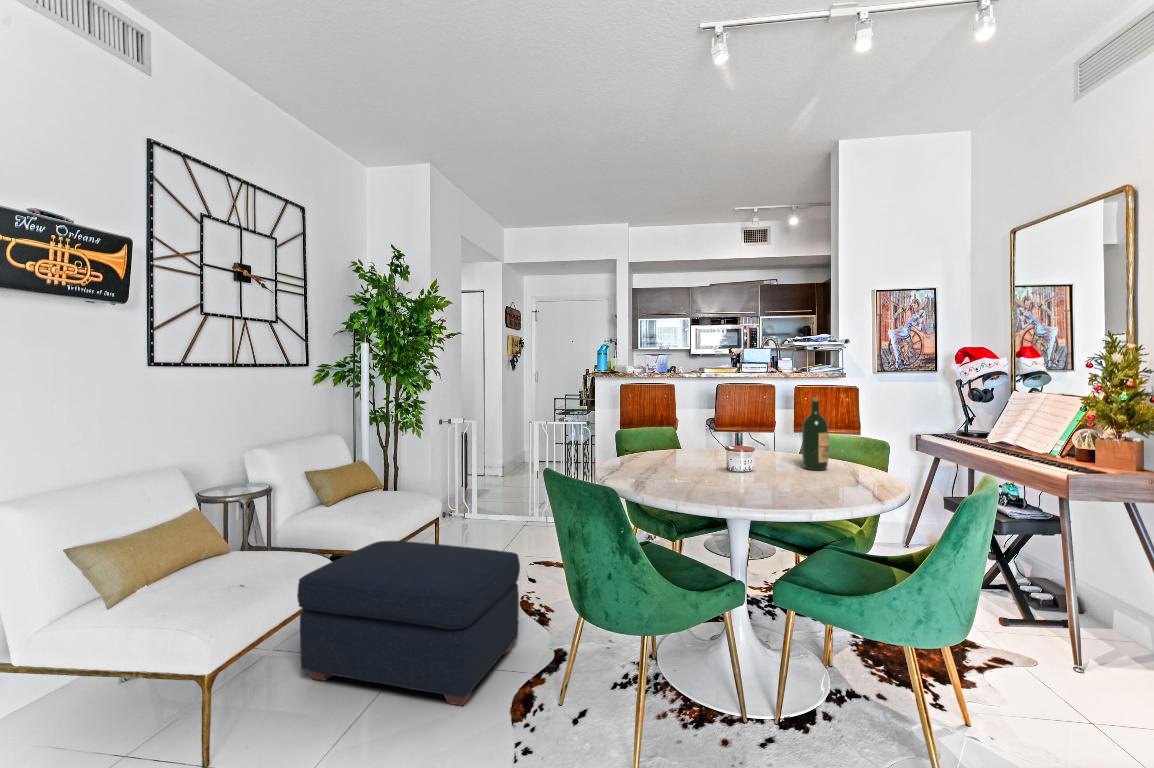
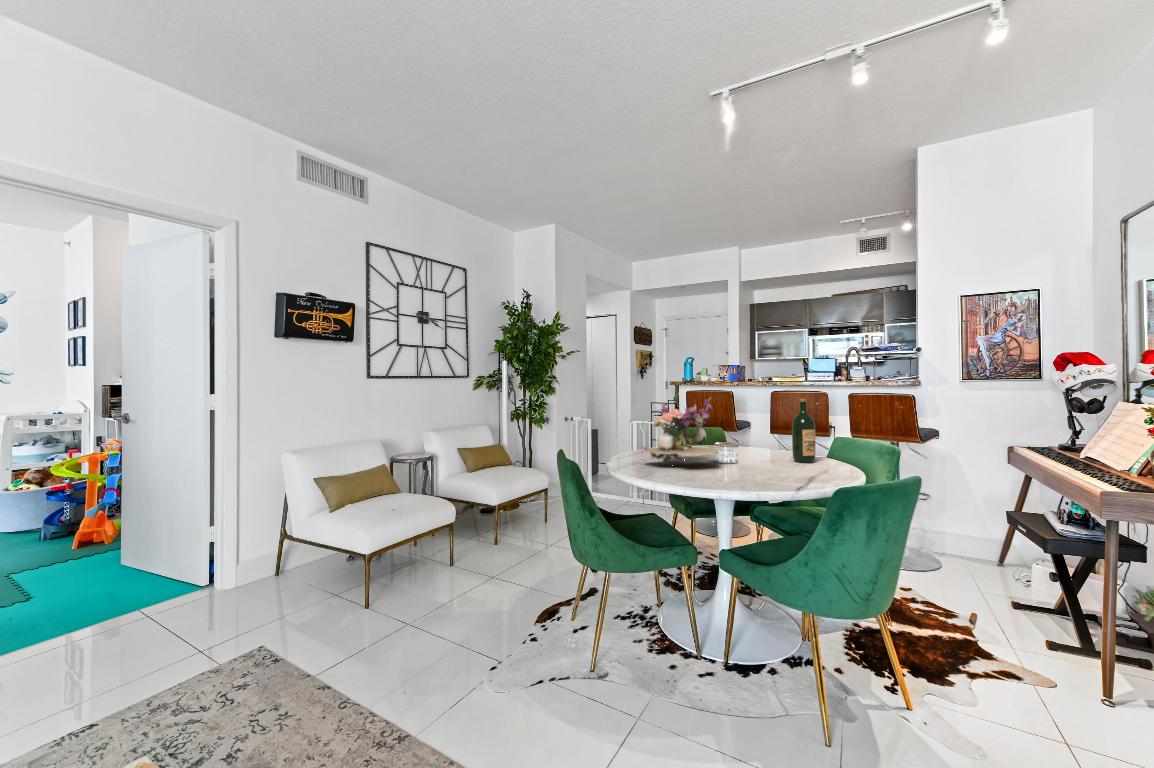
flower arrangement: none [661,397,763,484] -> present [641,399,722,464]
ottoman: present [297,541,520,706] -> none [422,498,569,612]

